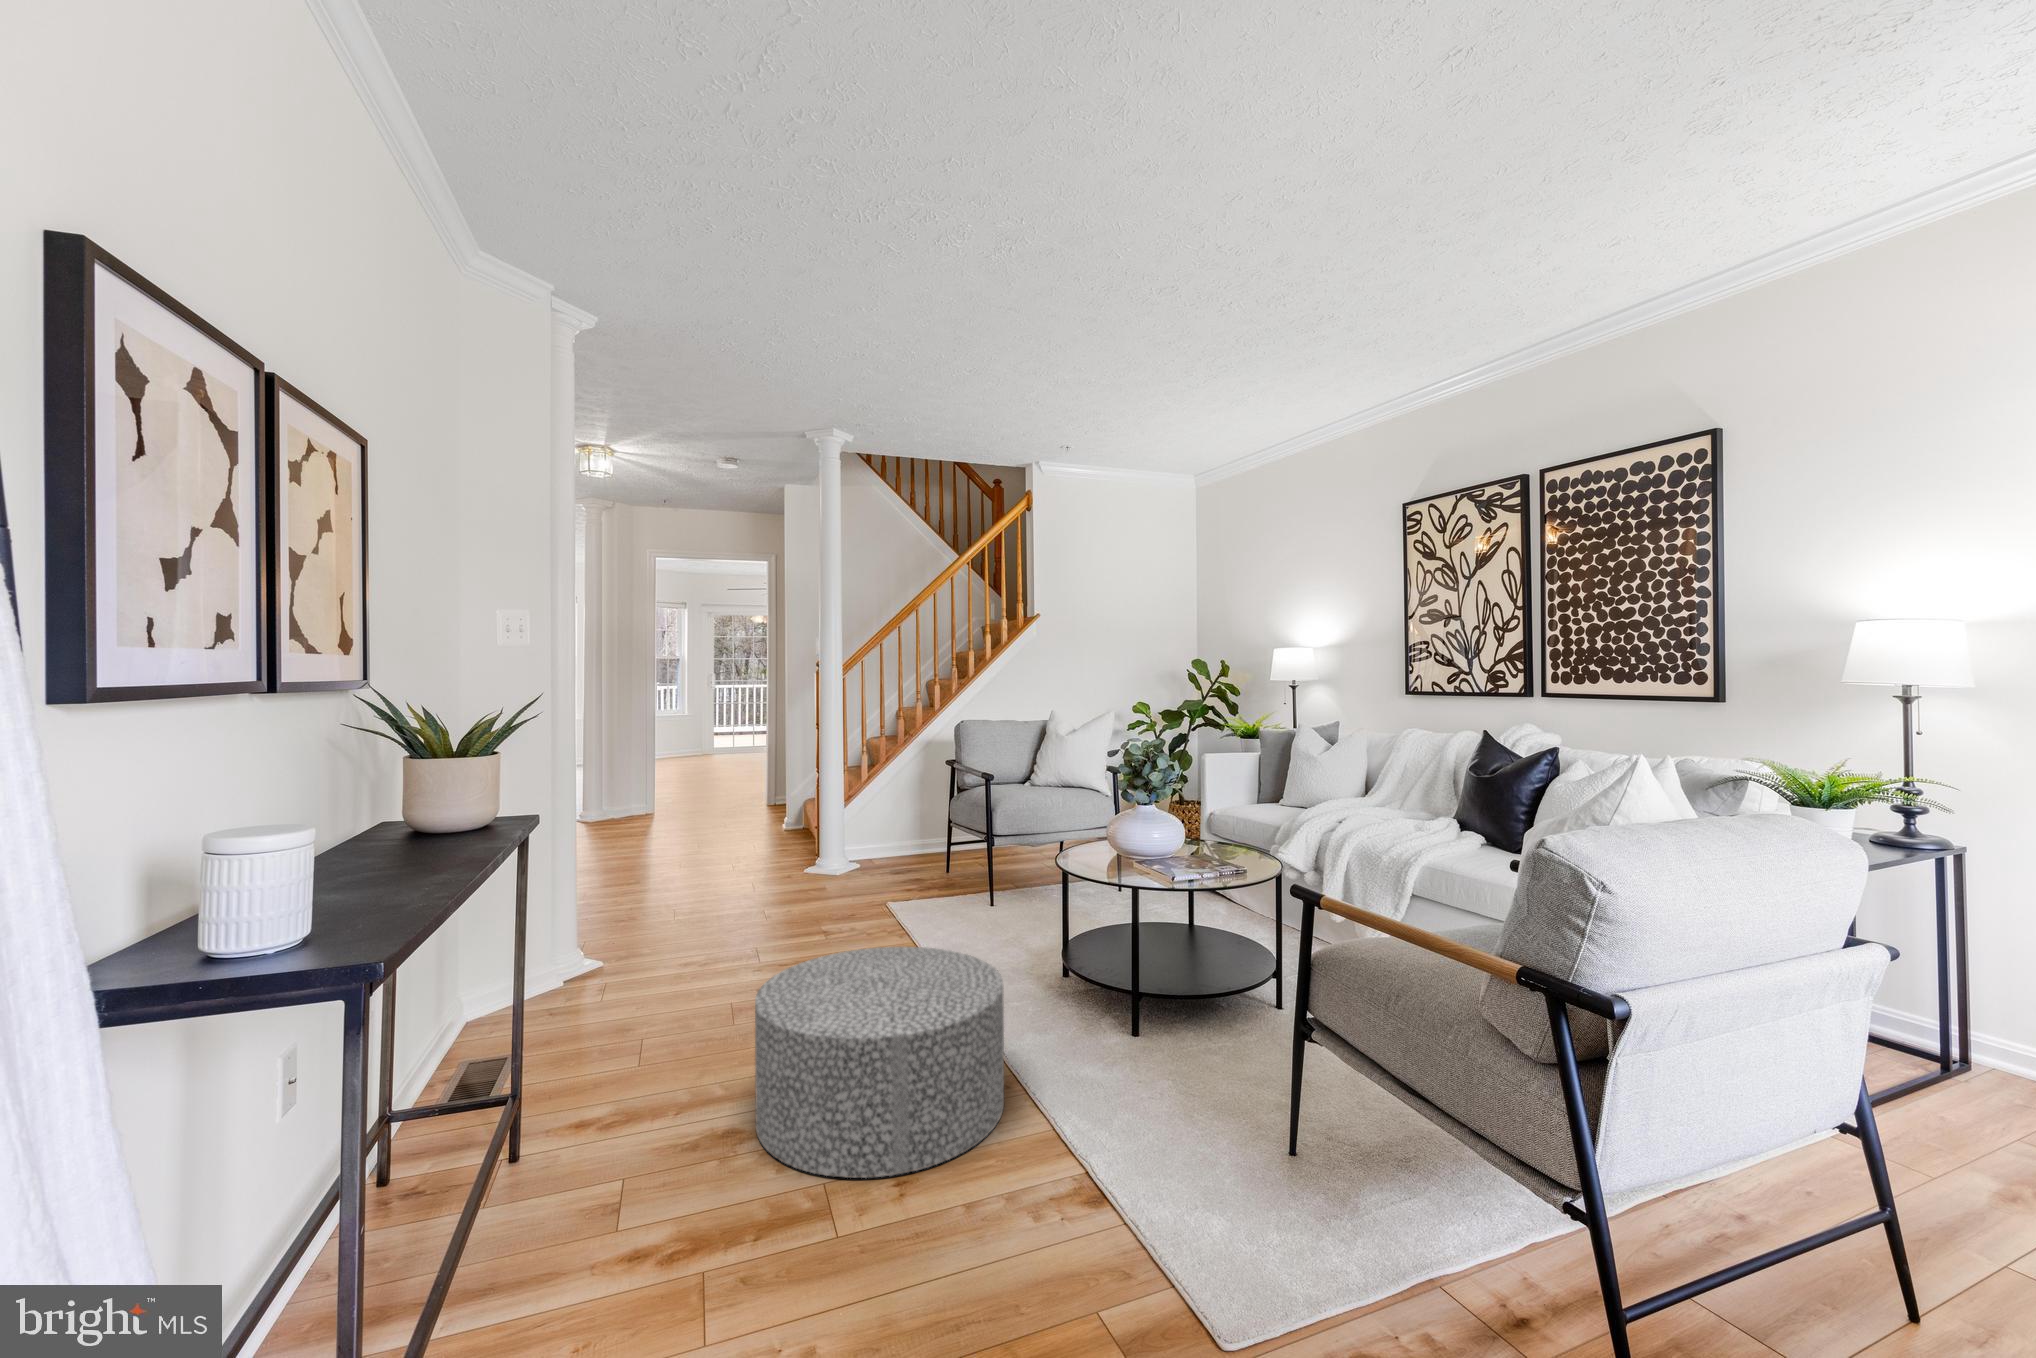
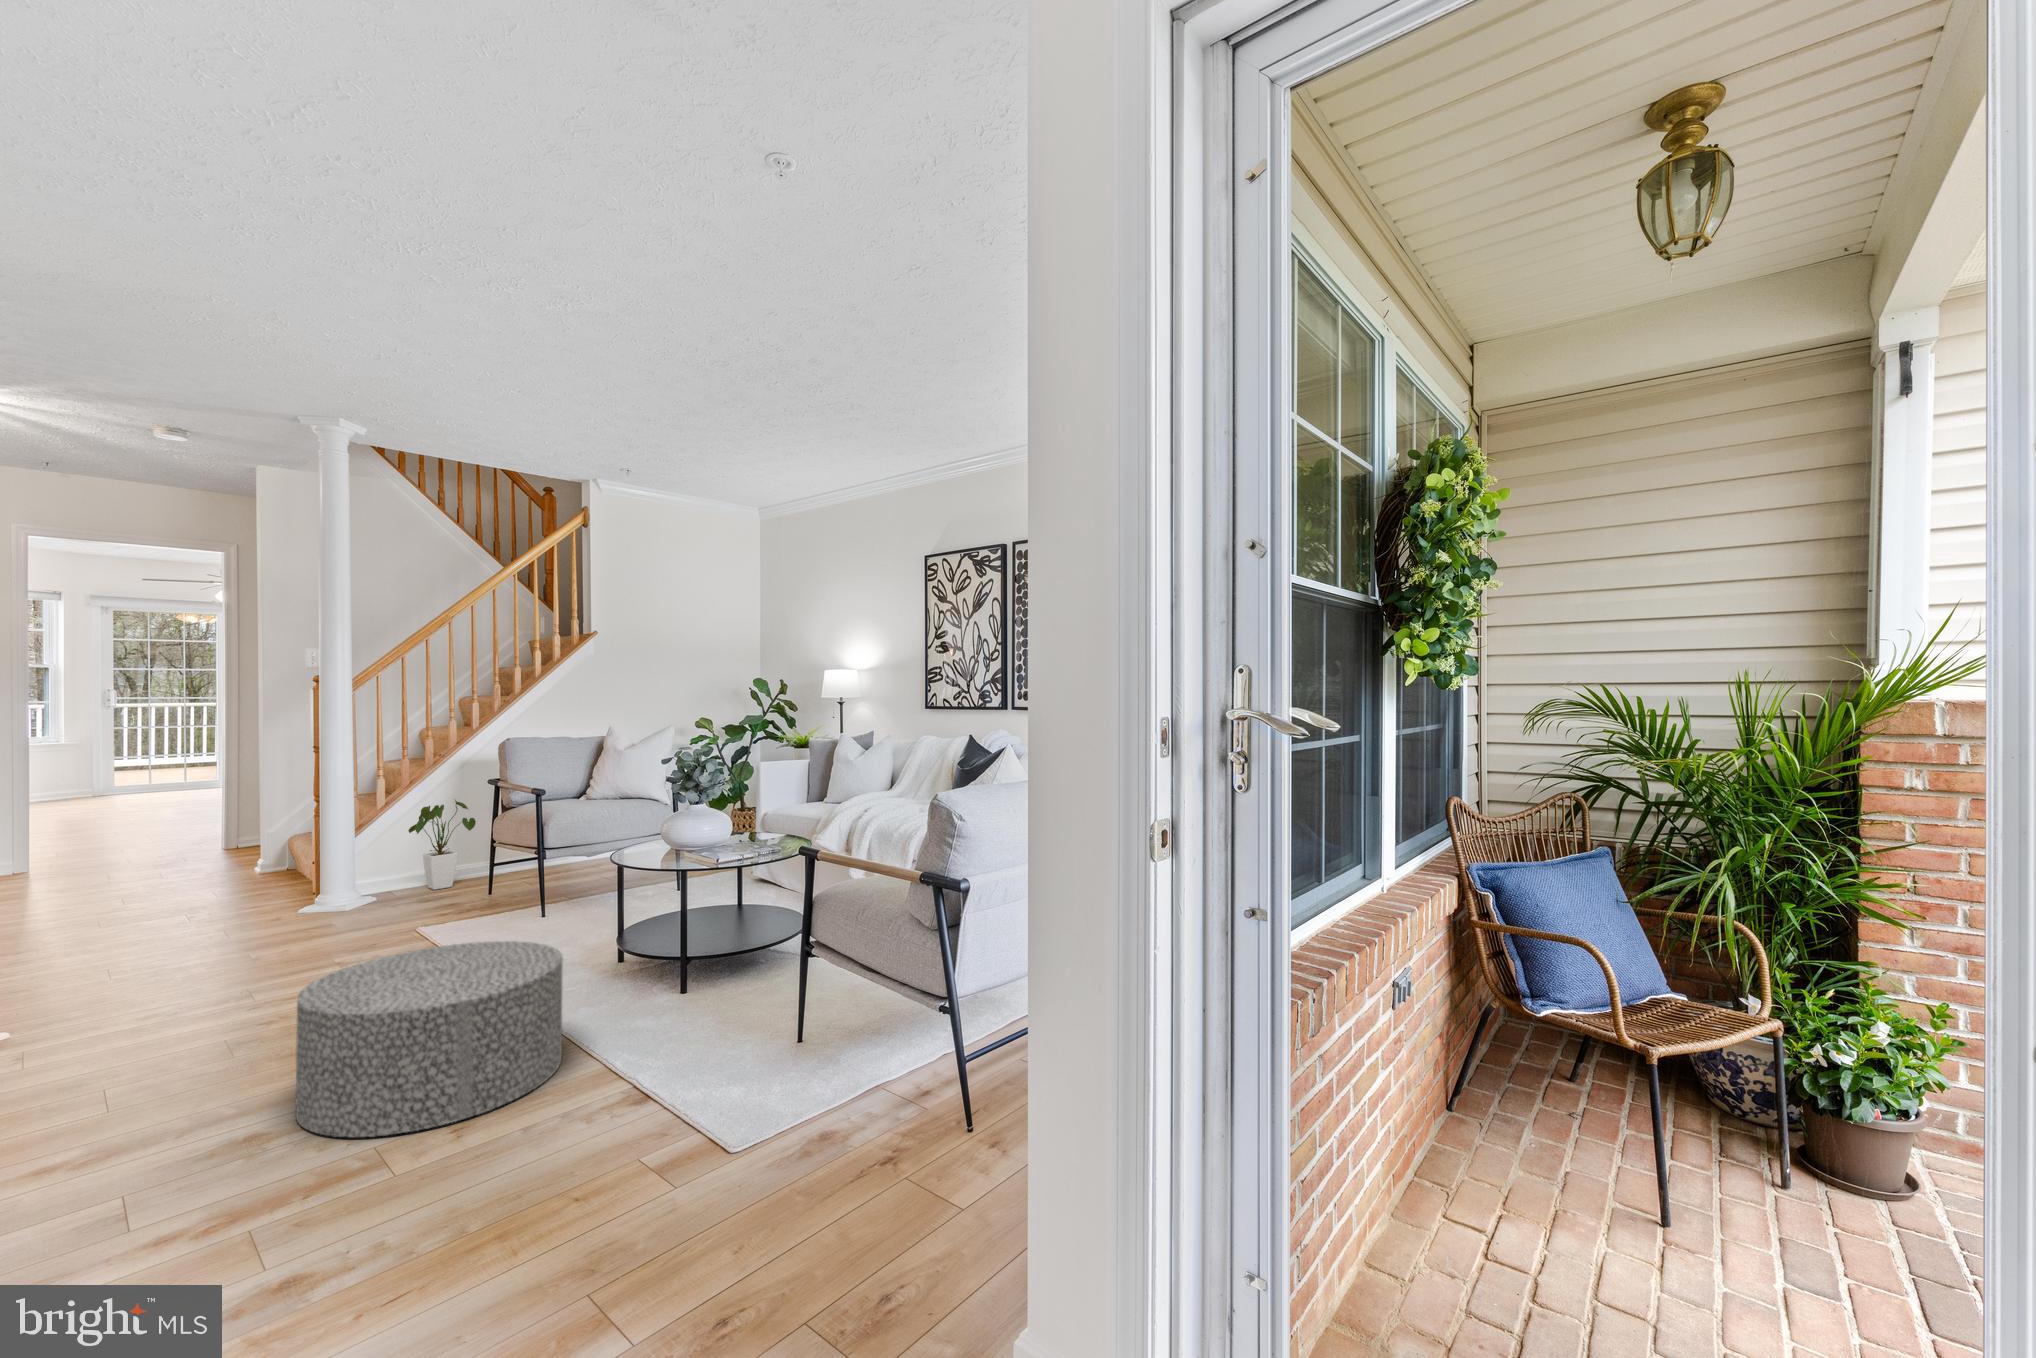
house plant: none [885,777,937,862] -> present [408,800,476,890]

